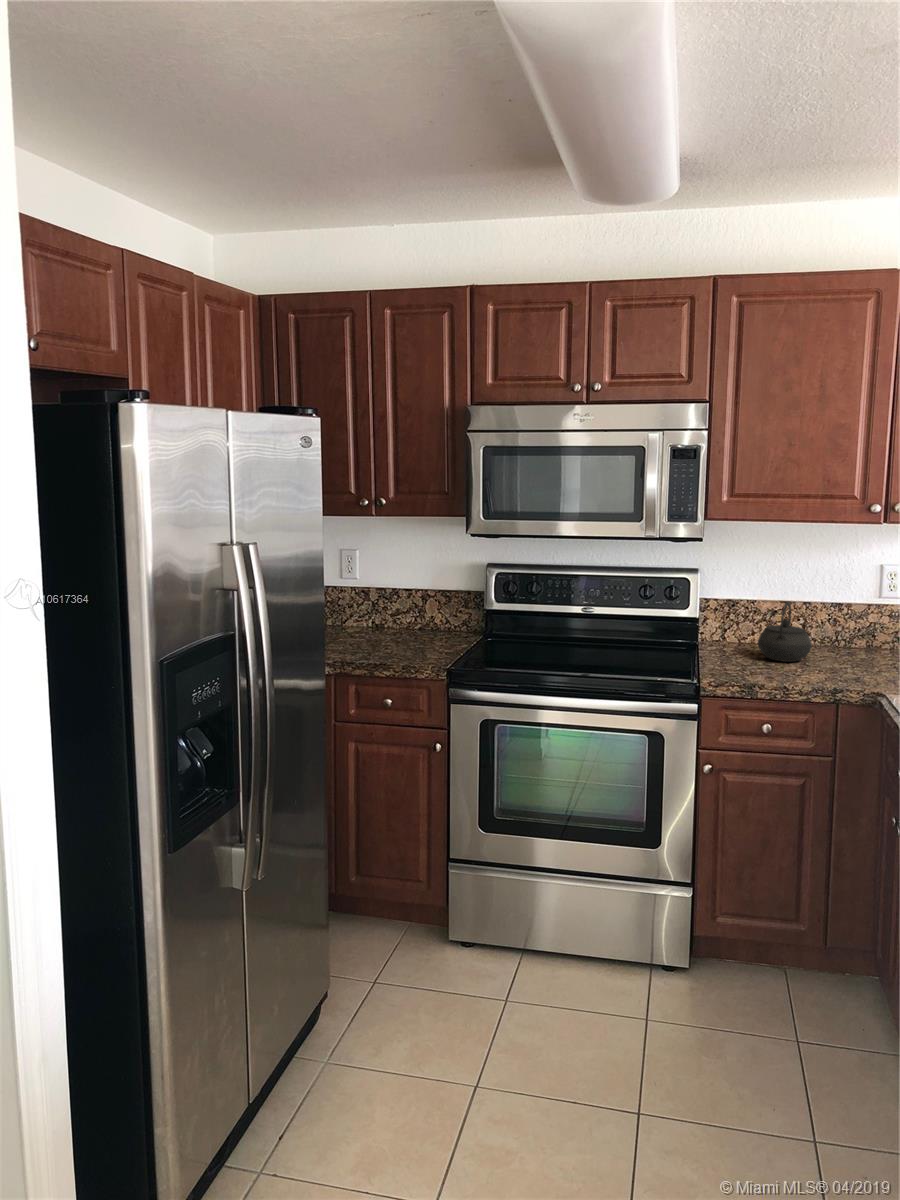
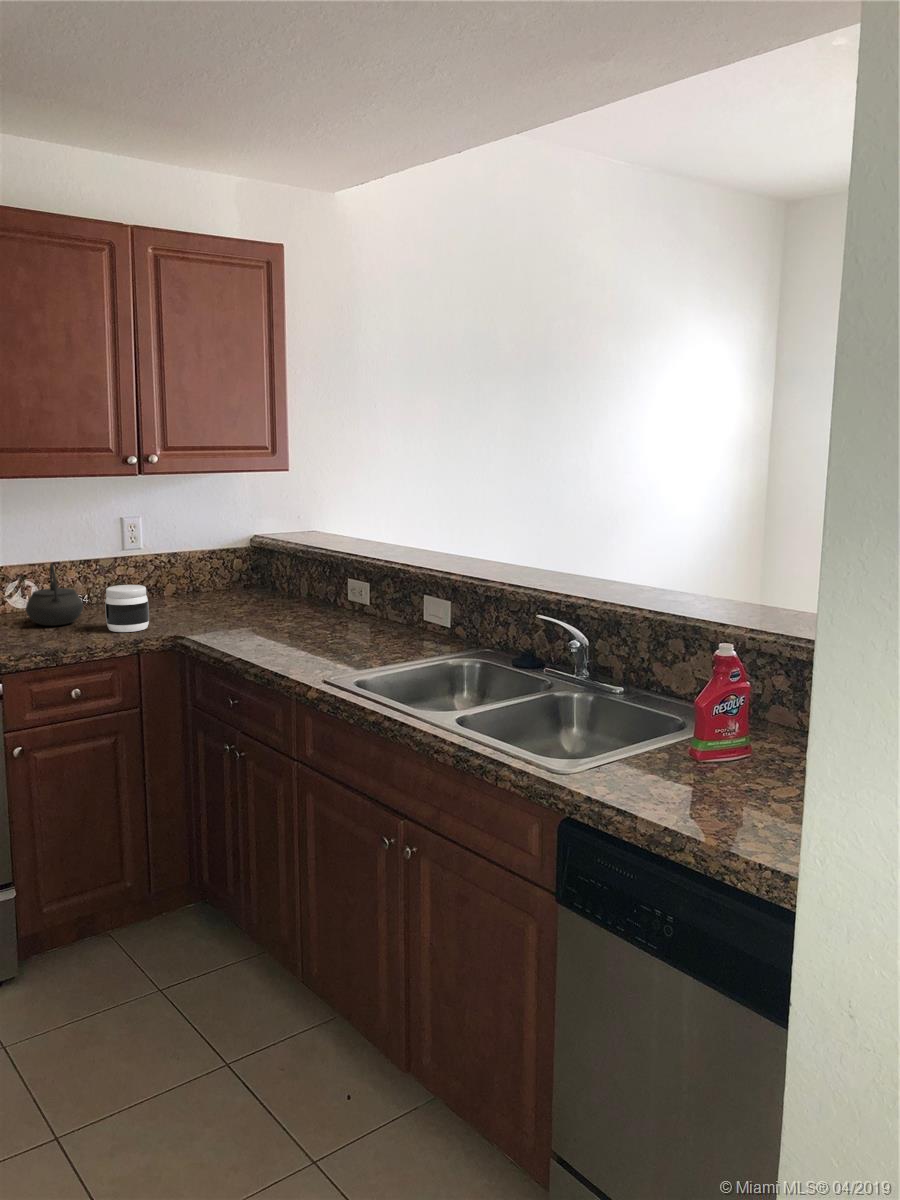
jar: none [821,632,867,681] -> present [105,585,149,632]

